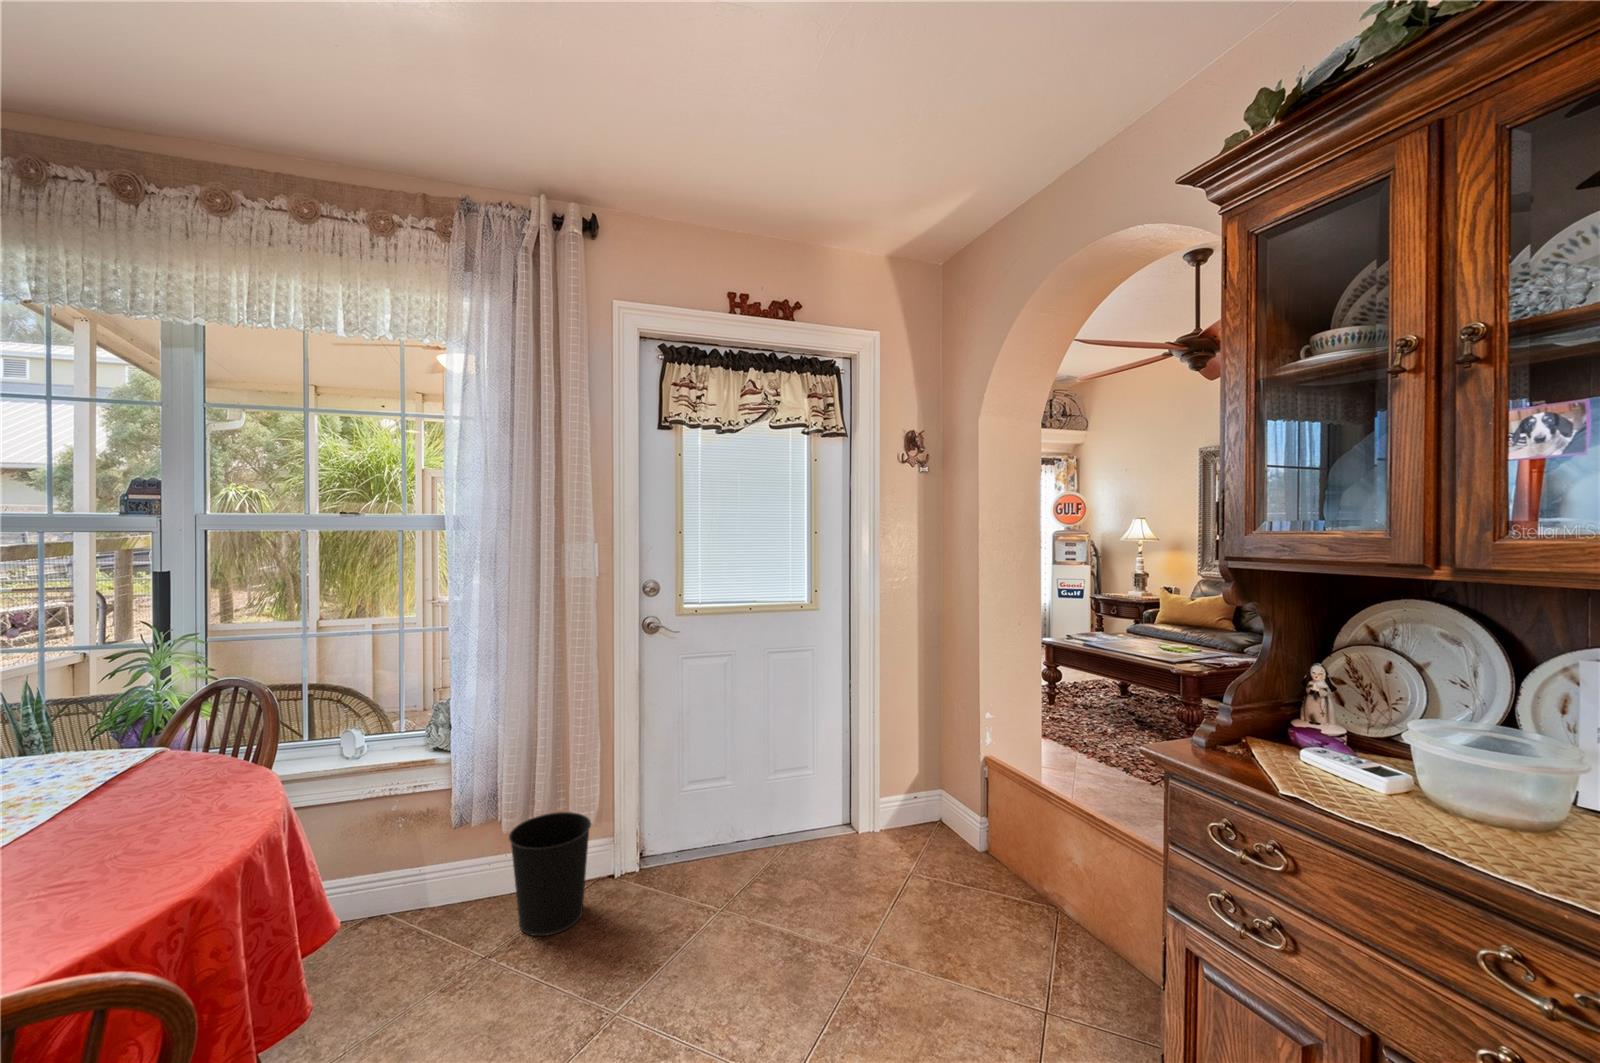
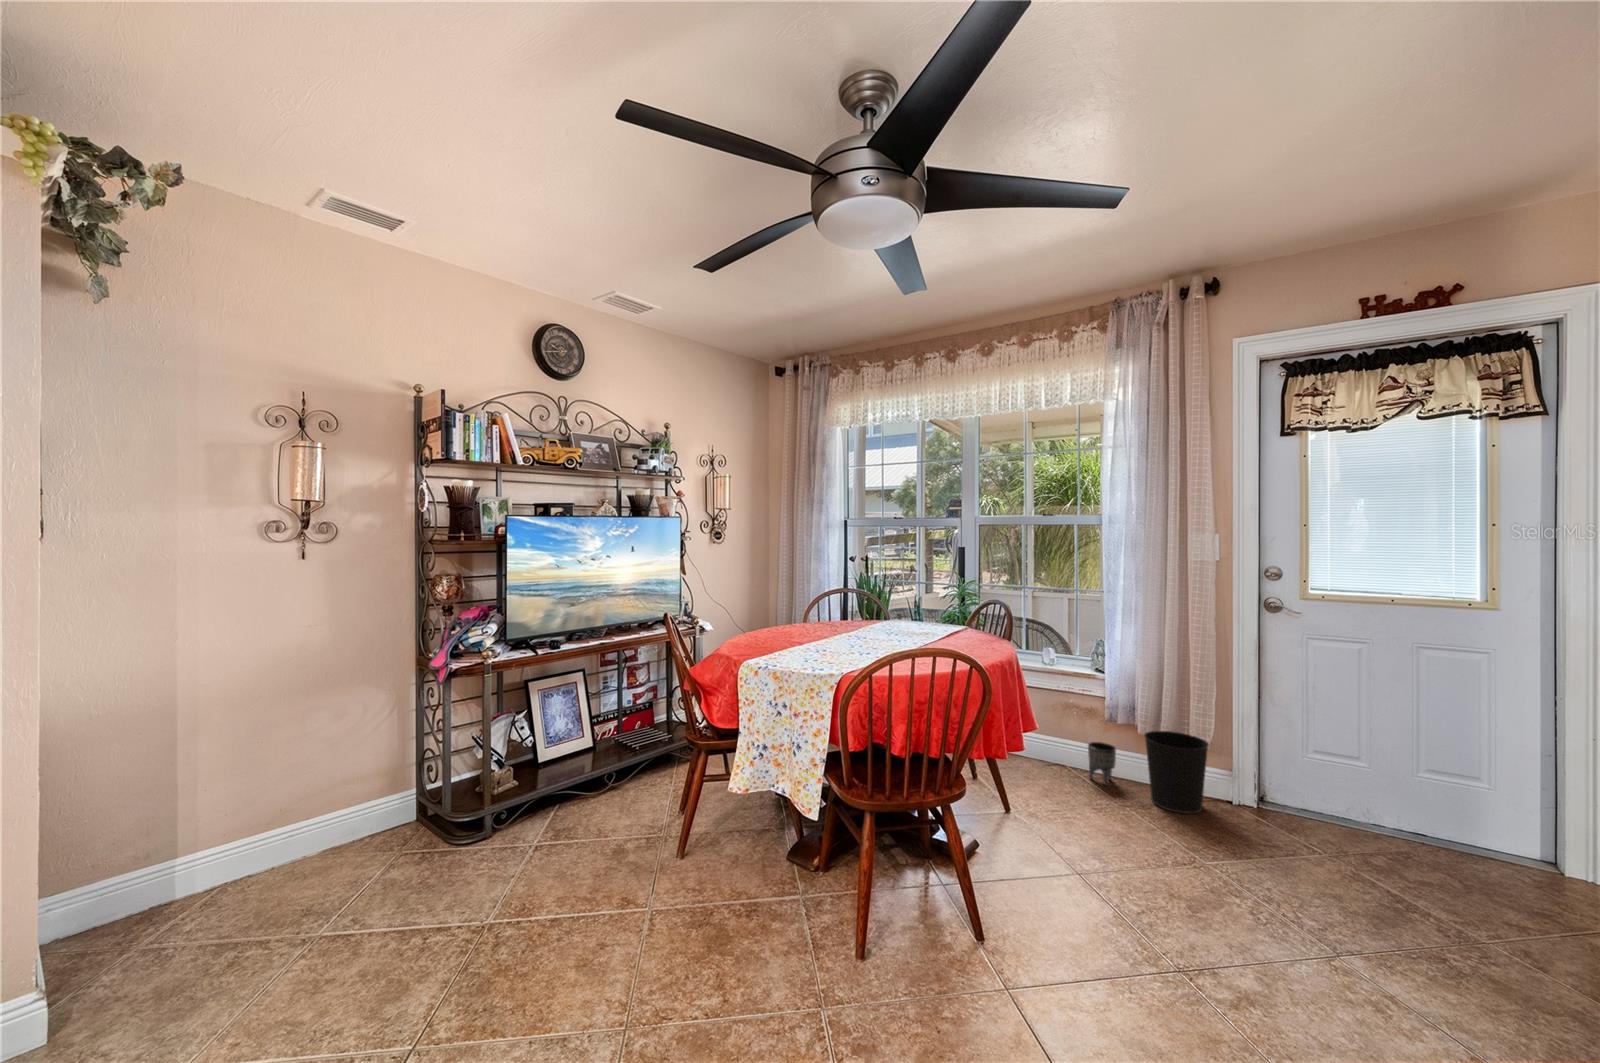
planter: none [423,861,467,931] -> present [1088,742,1116,785]

